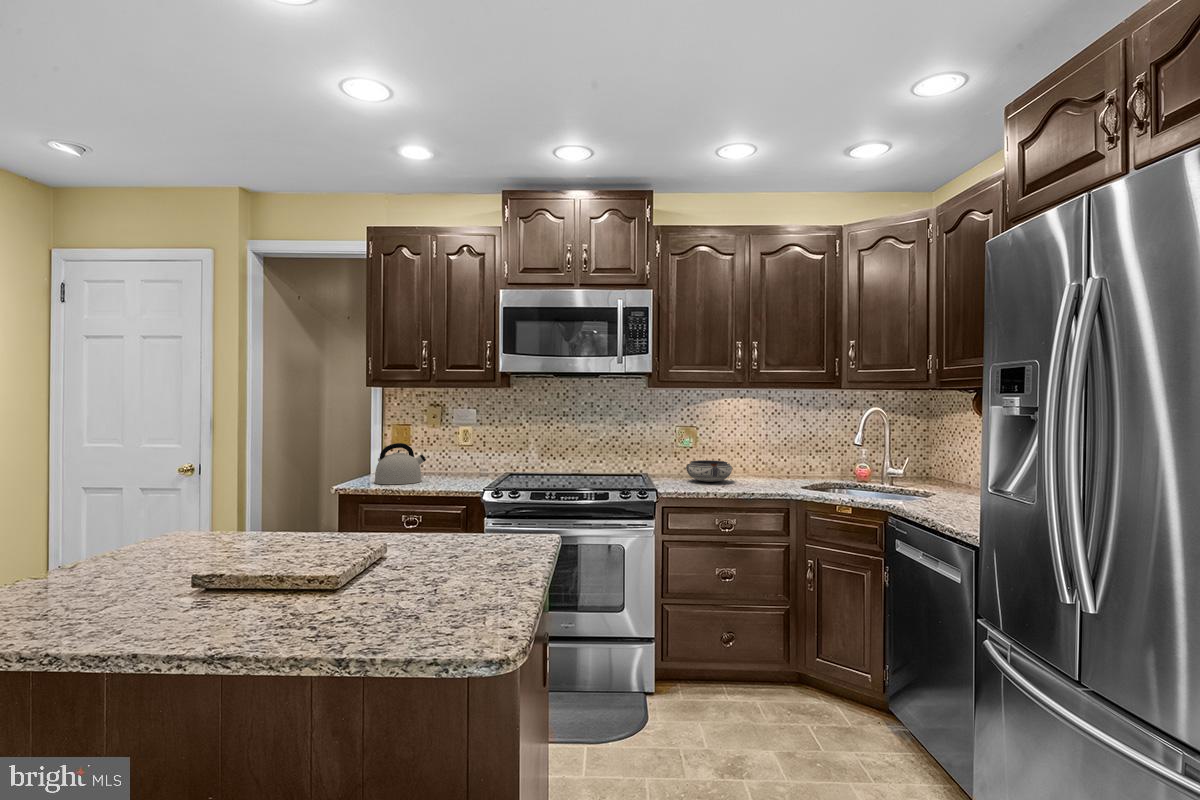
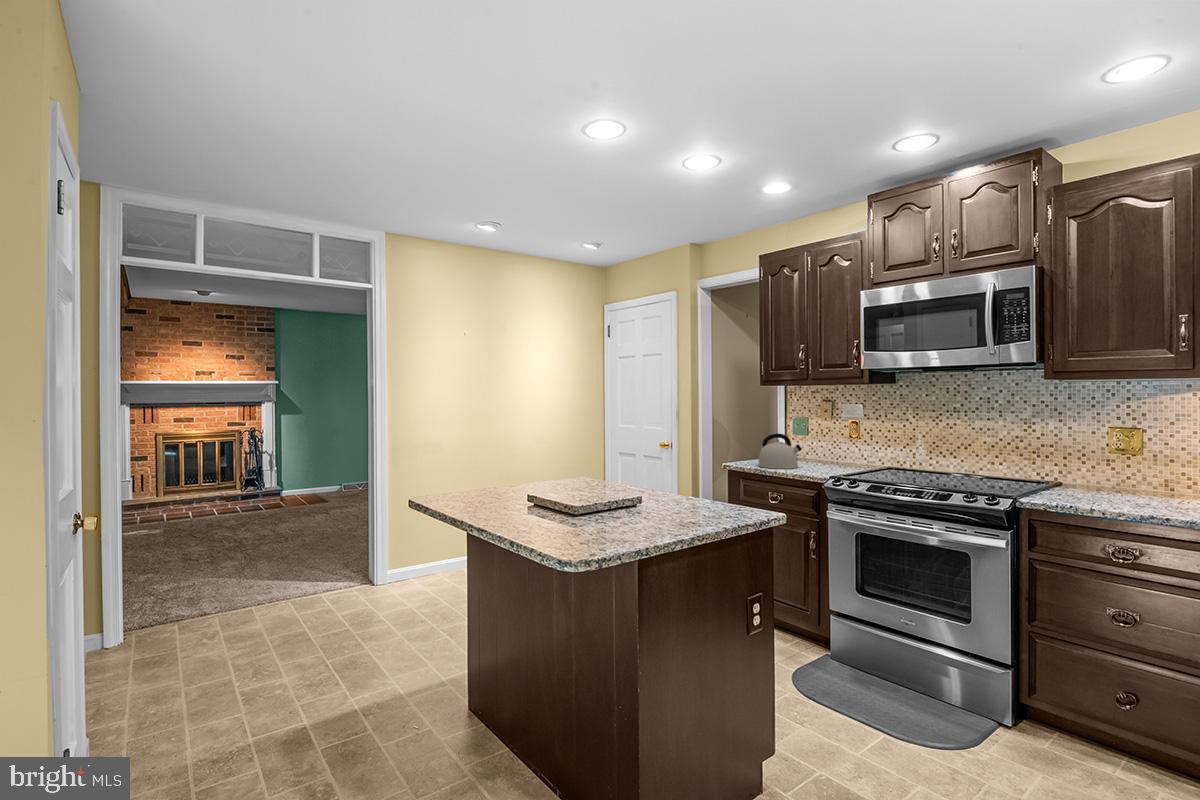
bowl: present [686,460,733,482] -> none [1093,472,1176,500]

